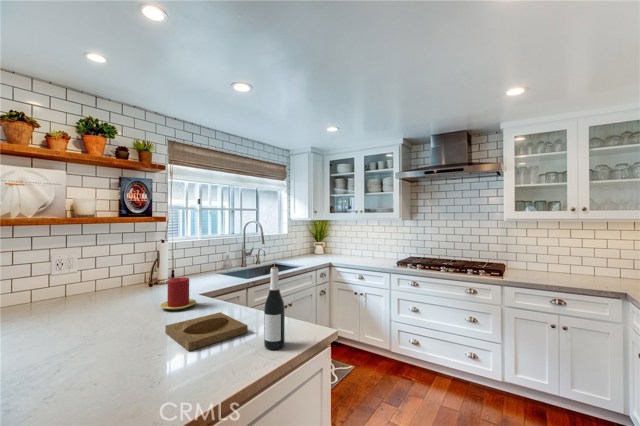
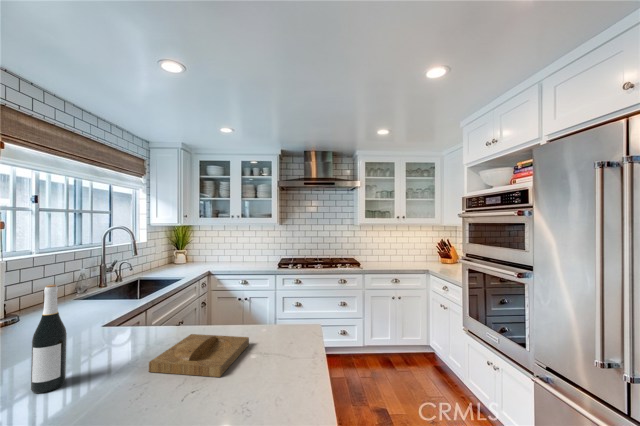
wine bottle: present [264,267,285,350] -> present [31,285,67,393]
candle: present [160,277,196,310] -> none [72,303,128,350]

